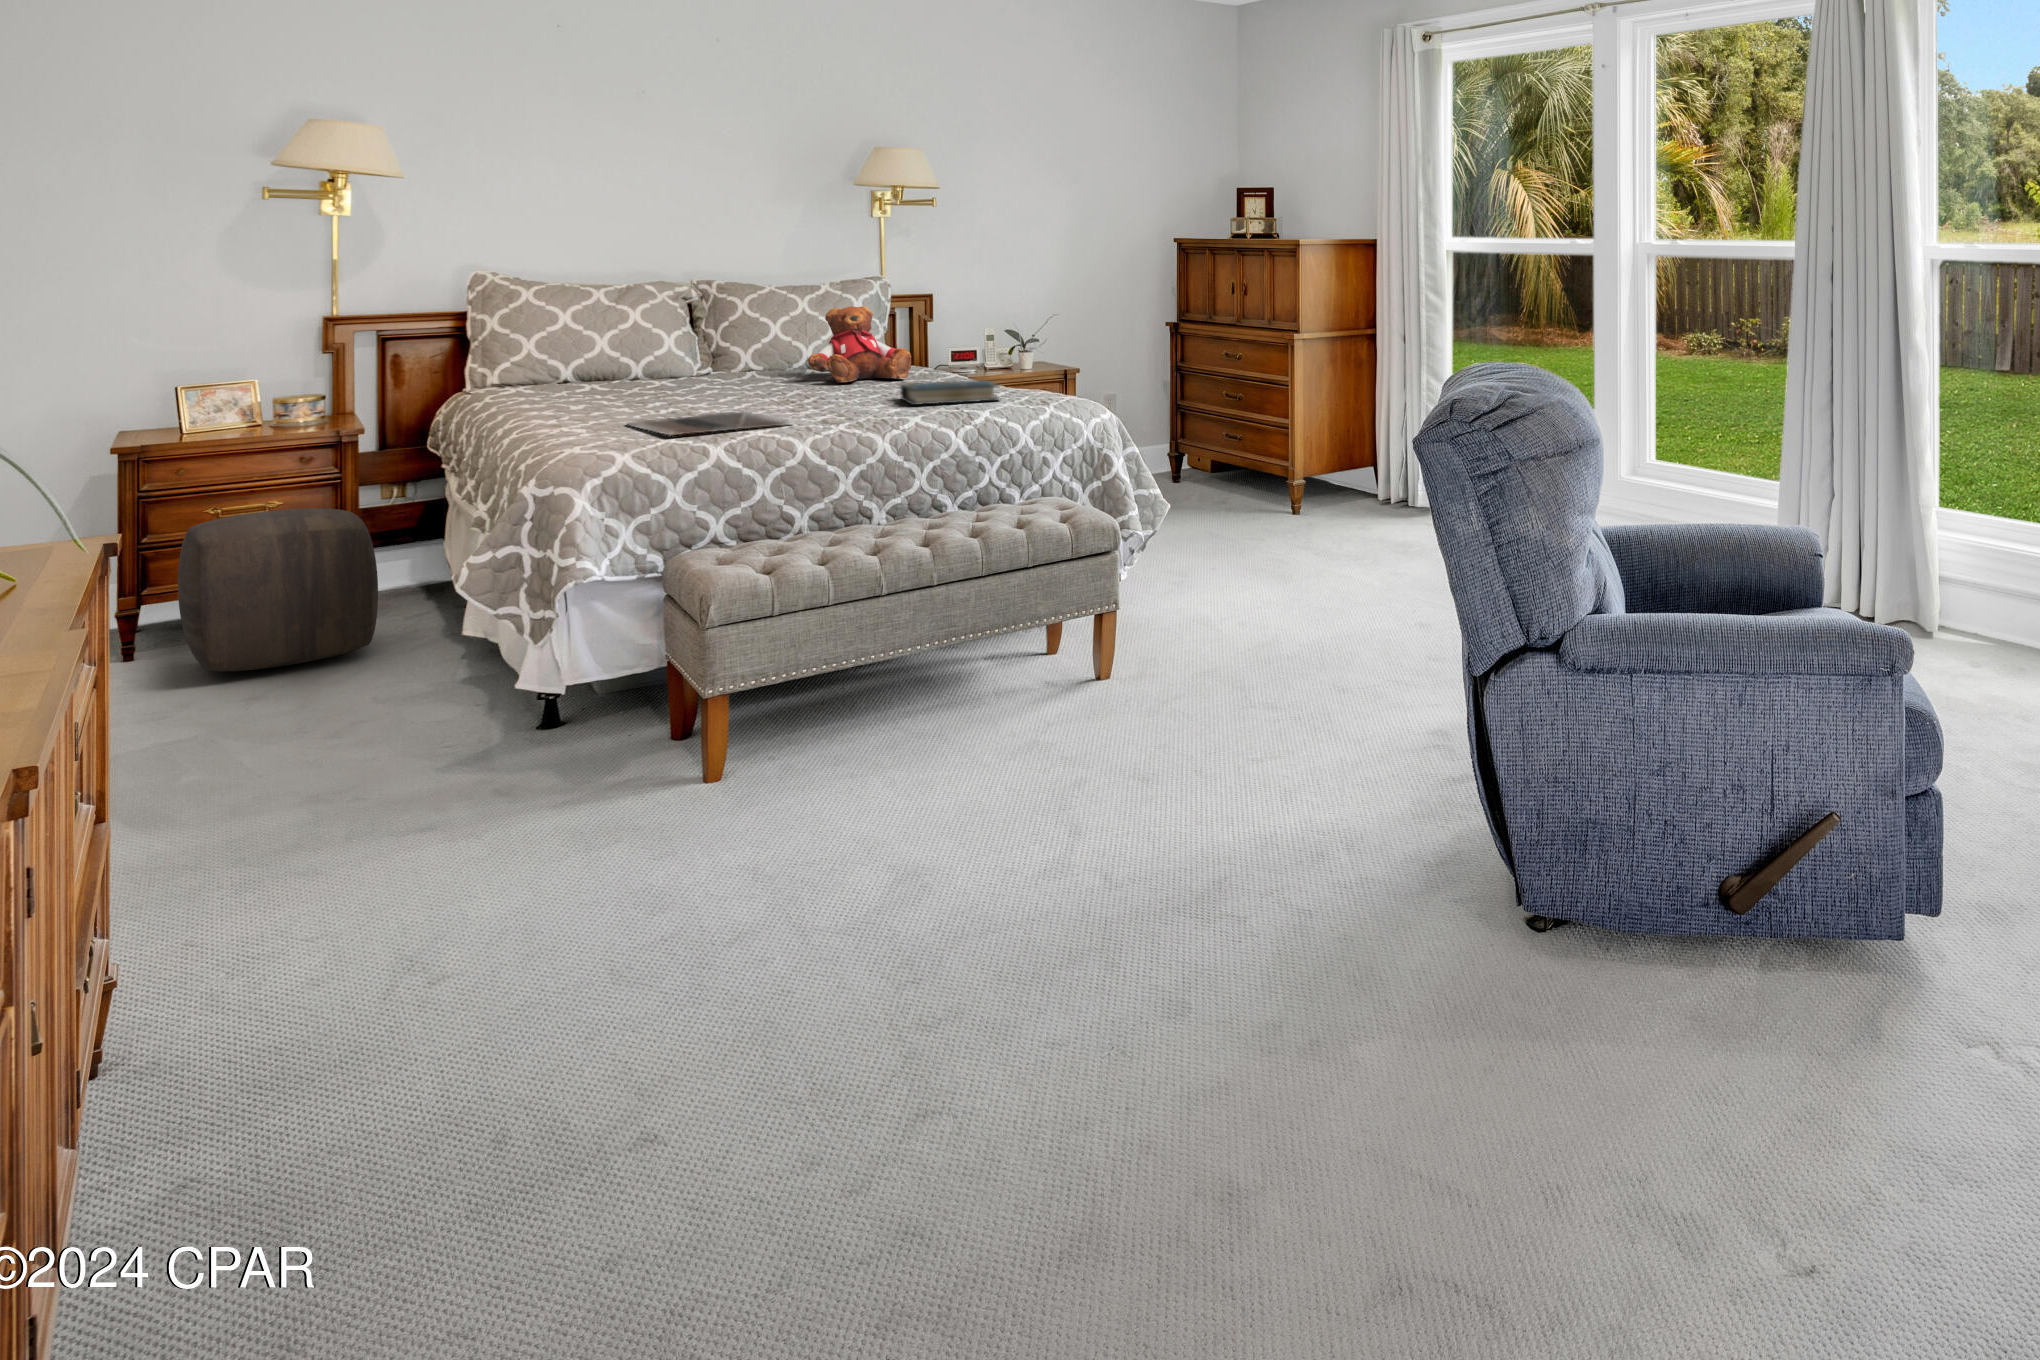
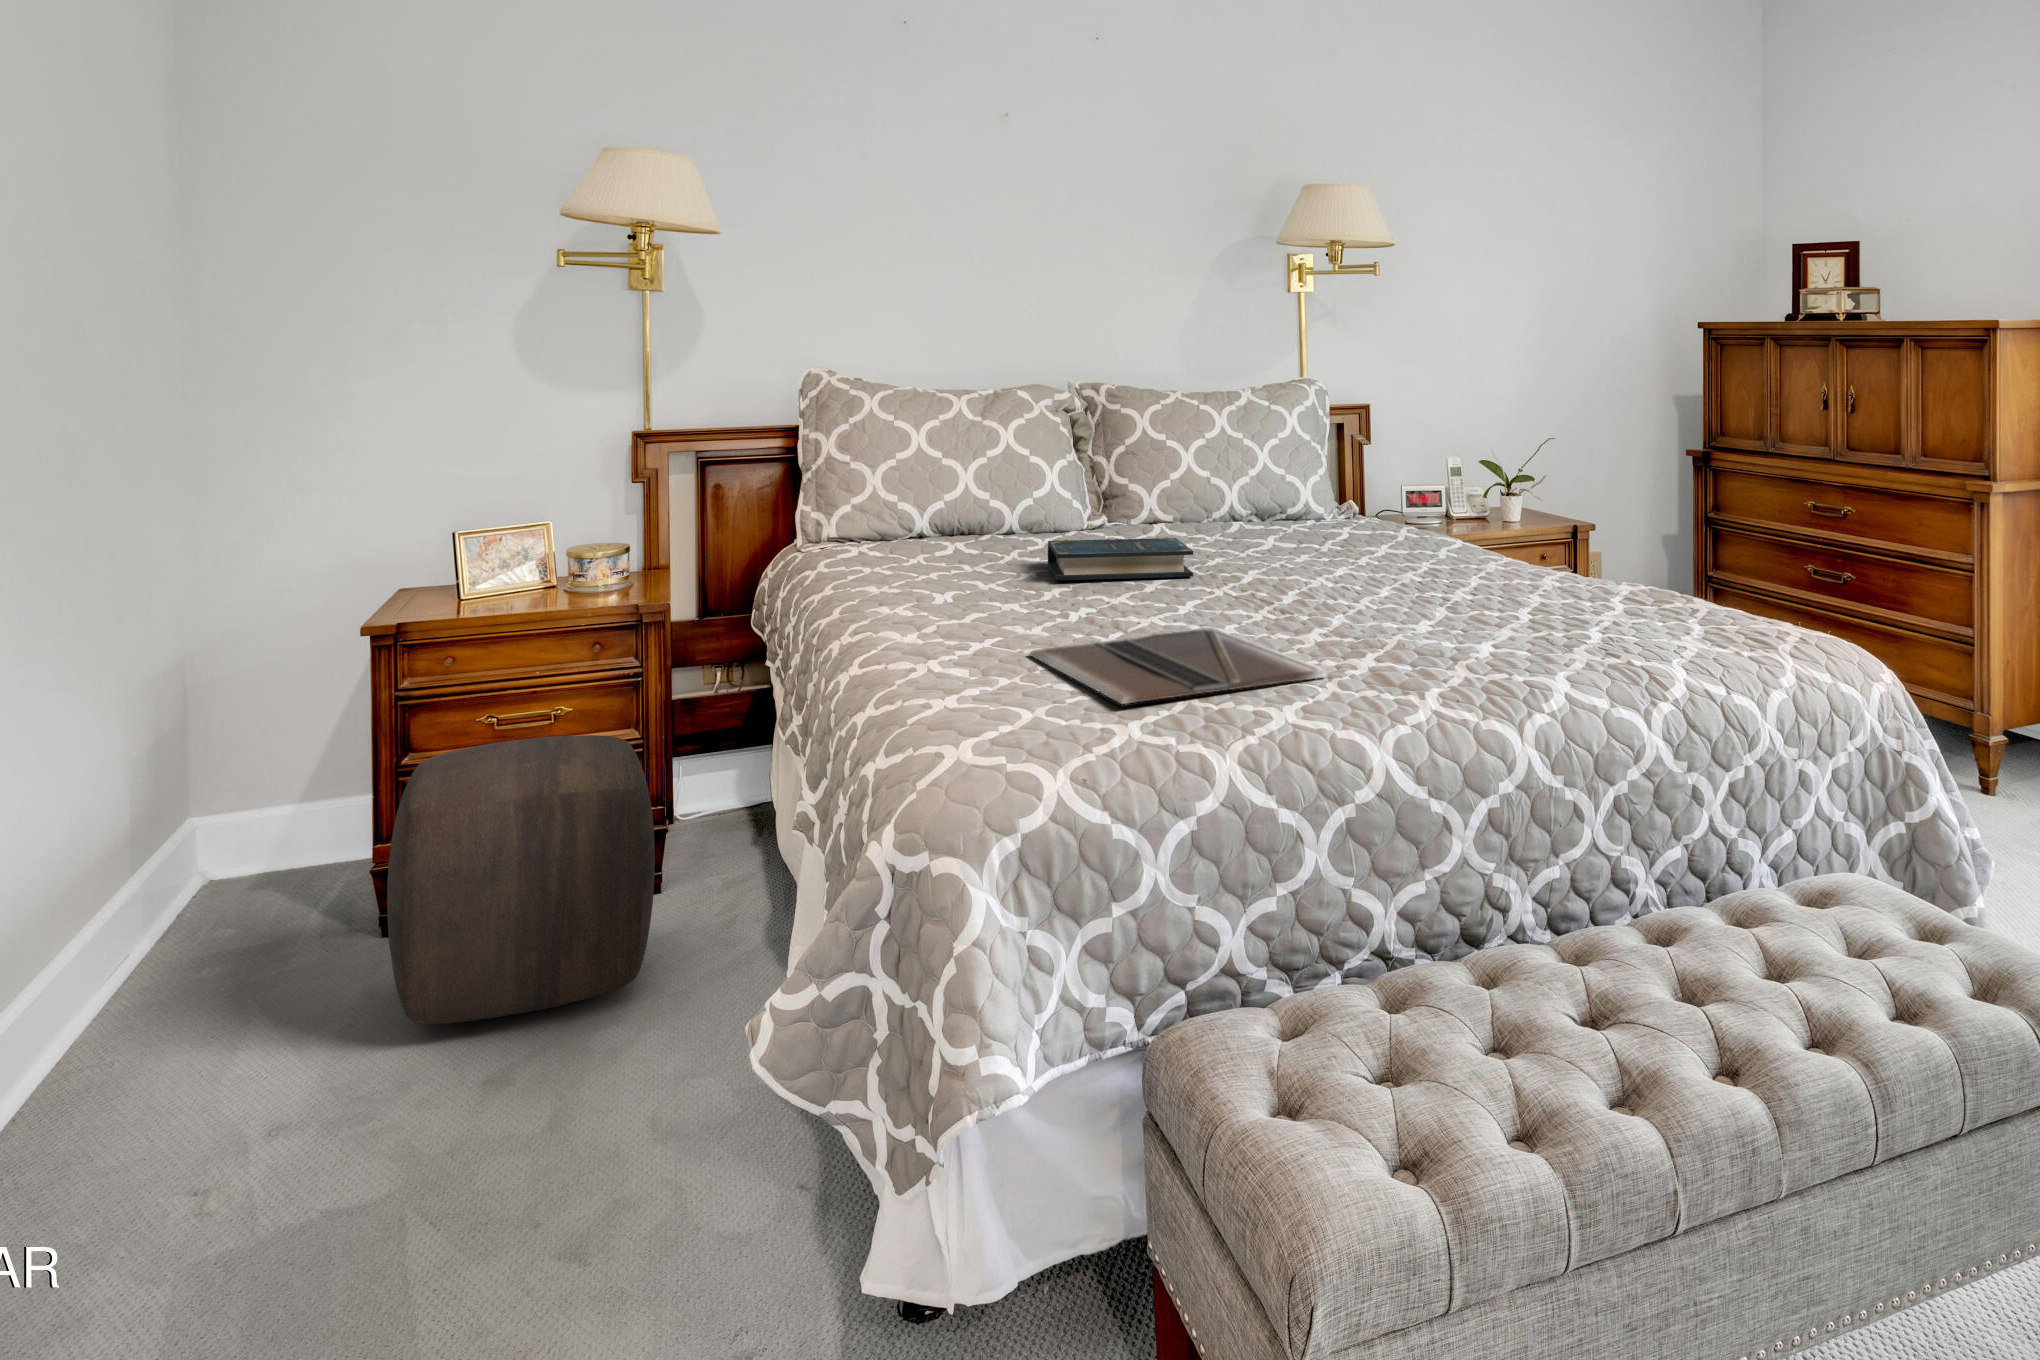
teddy bear: present [808,306,911,382] -> none [1262,429,1417,558]
book: present [900,380,999,405] -> present [1048,537,1193,580]

